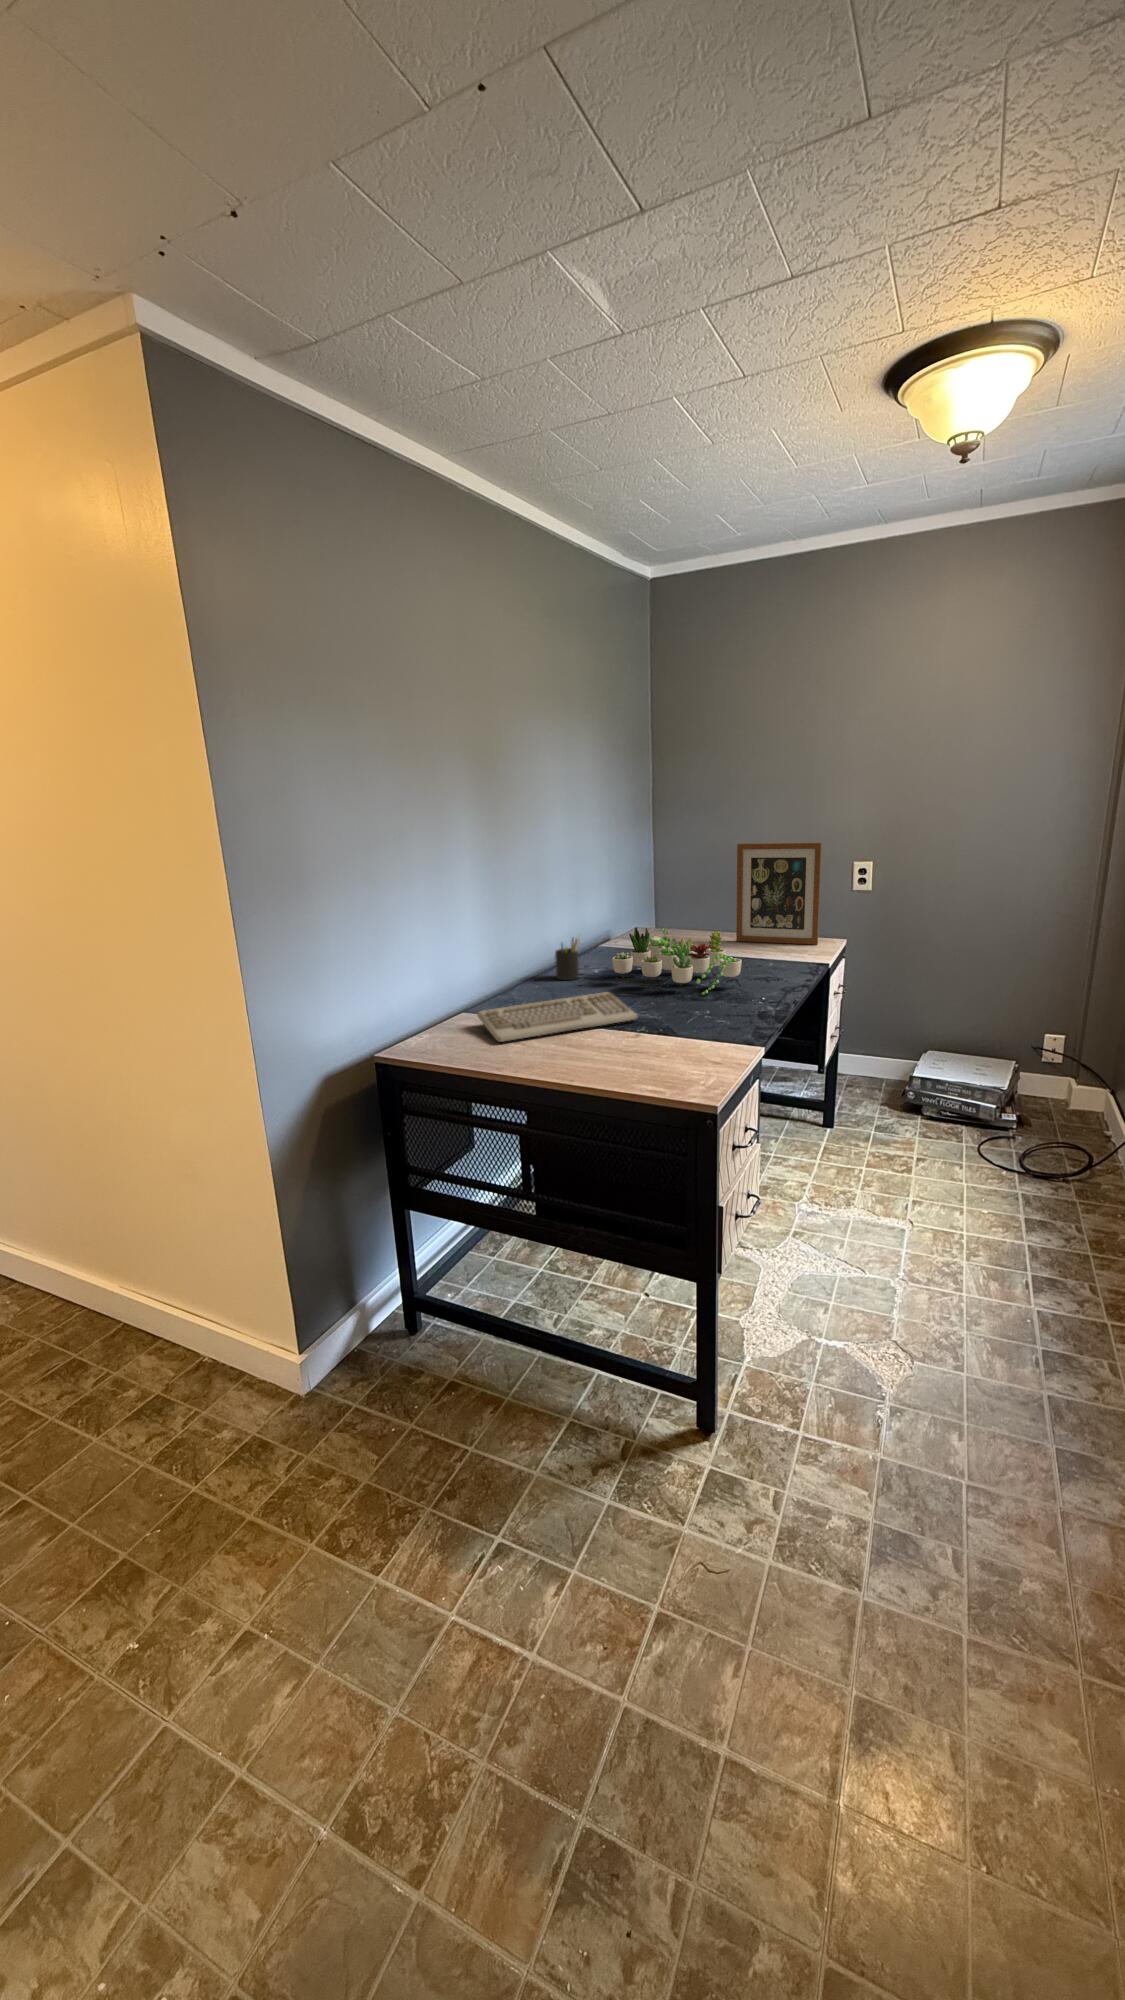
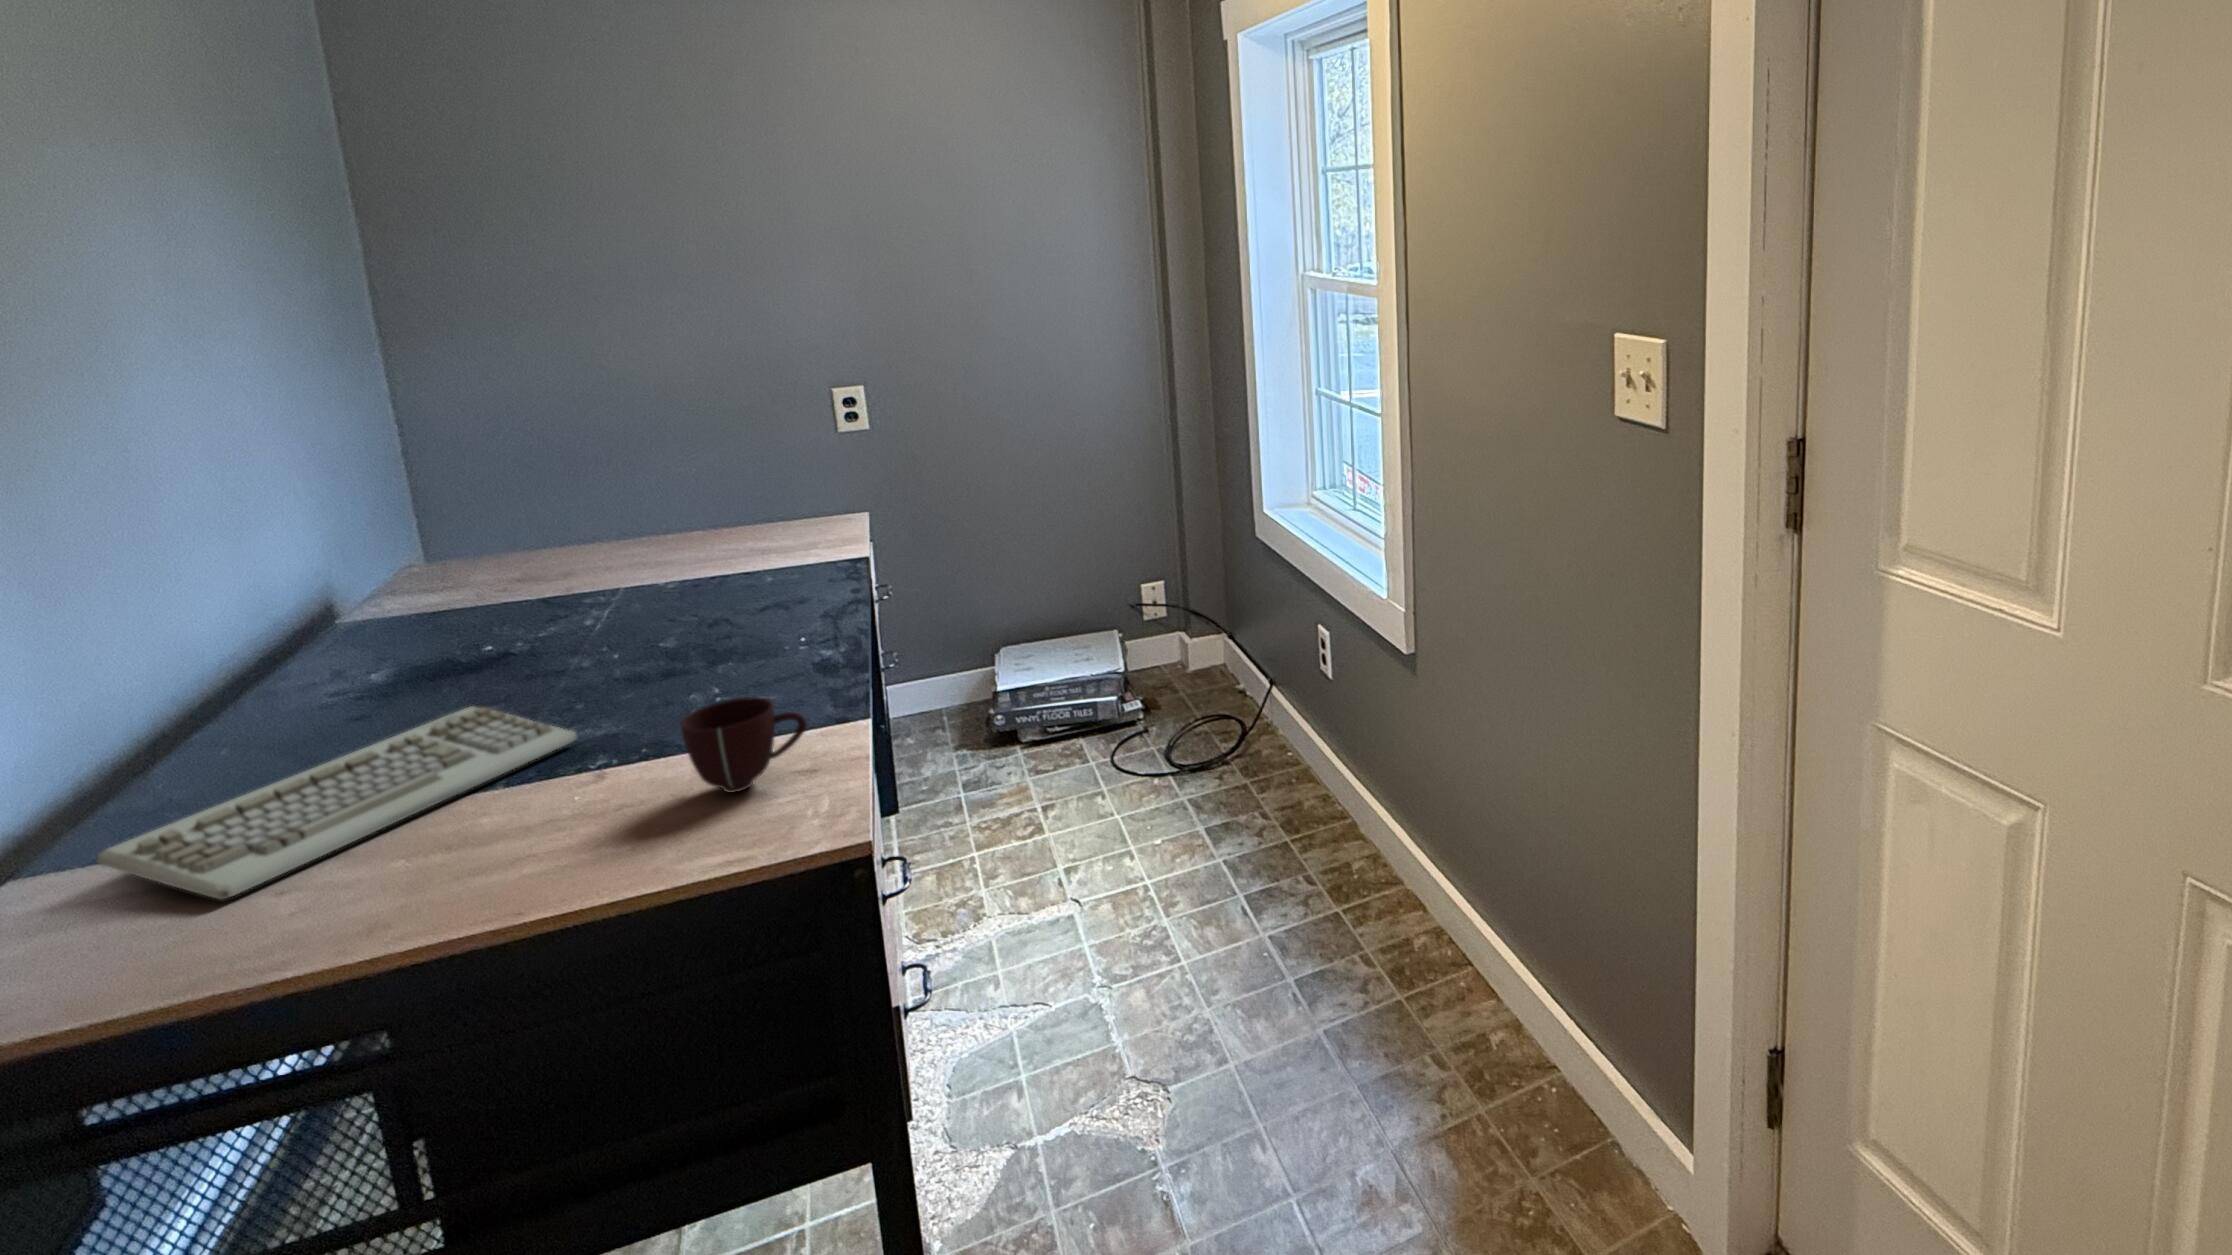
picture frame: present [736,843,822,945] -> none [636,365,823,548]
succulent plant: present [612,928,742,995] -> none [424,538,740,688]
pen holder: present [555,935,580,980] -> none [249,602,332,715]
mug: none [657,1013,714,1063] -> present [680,697,807,793]

